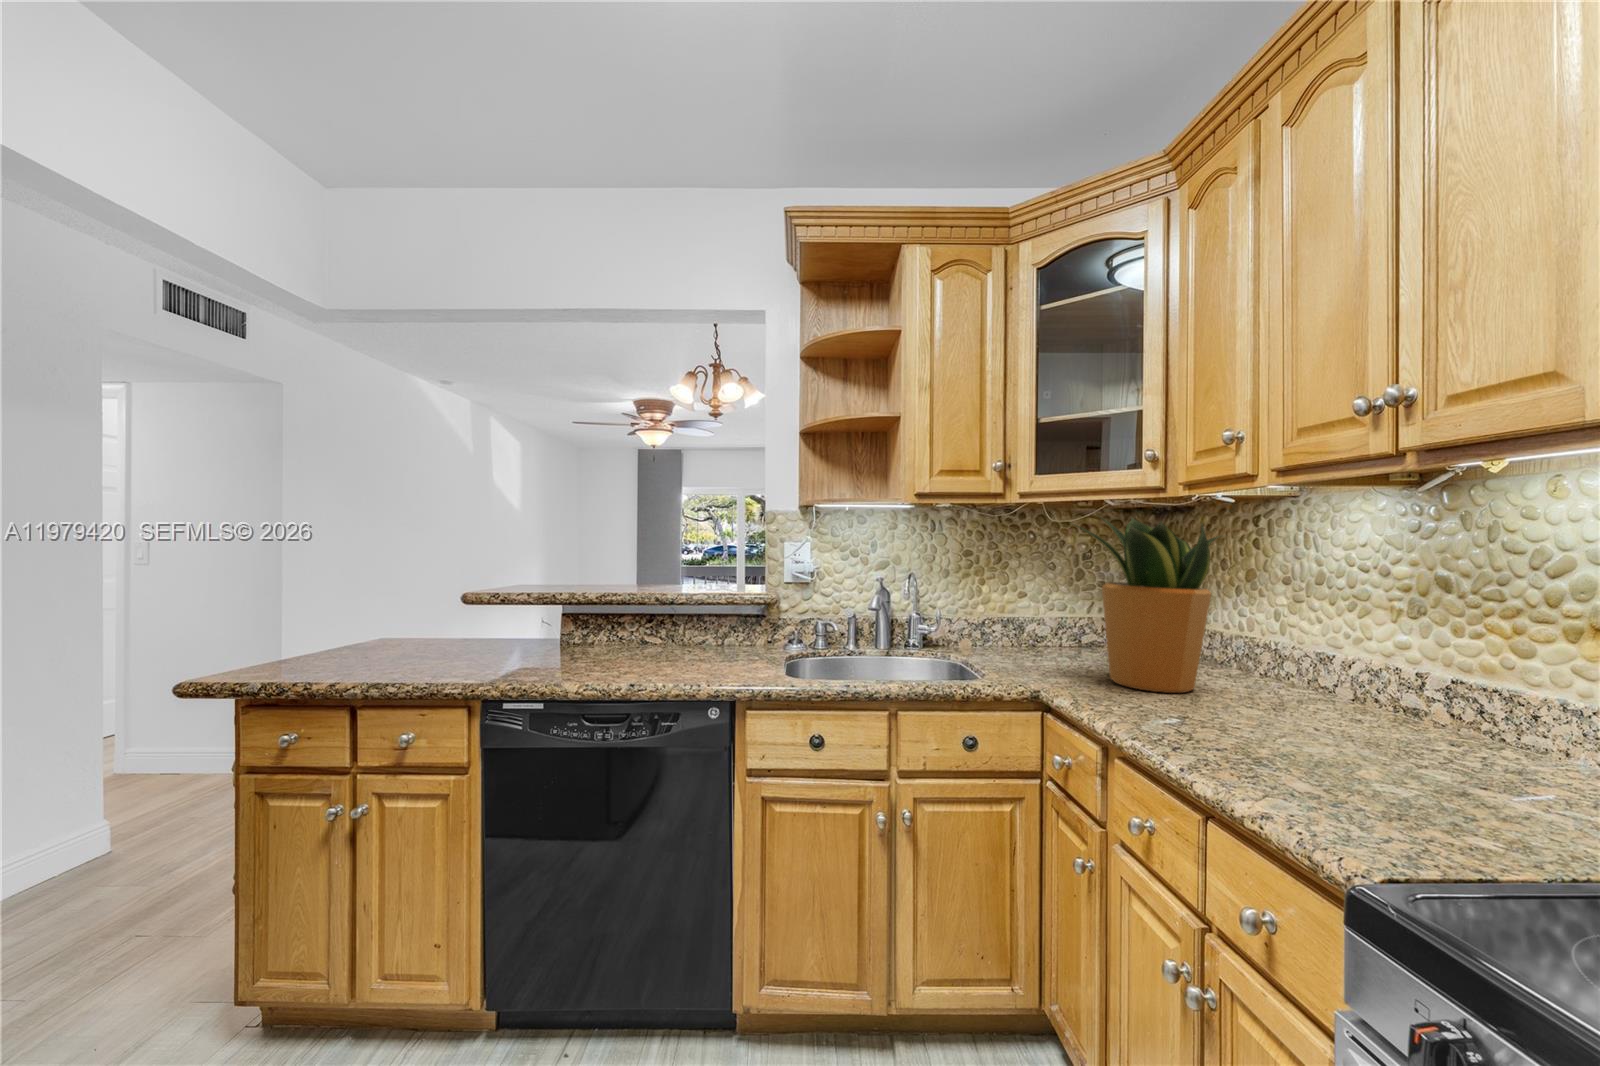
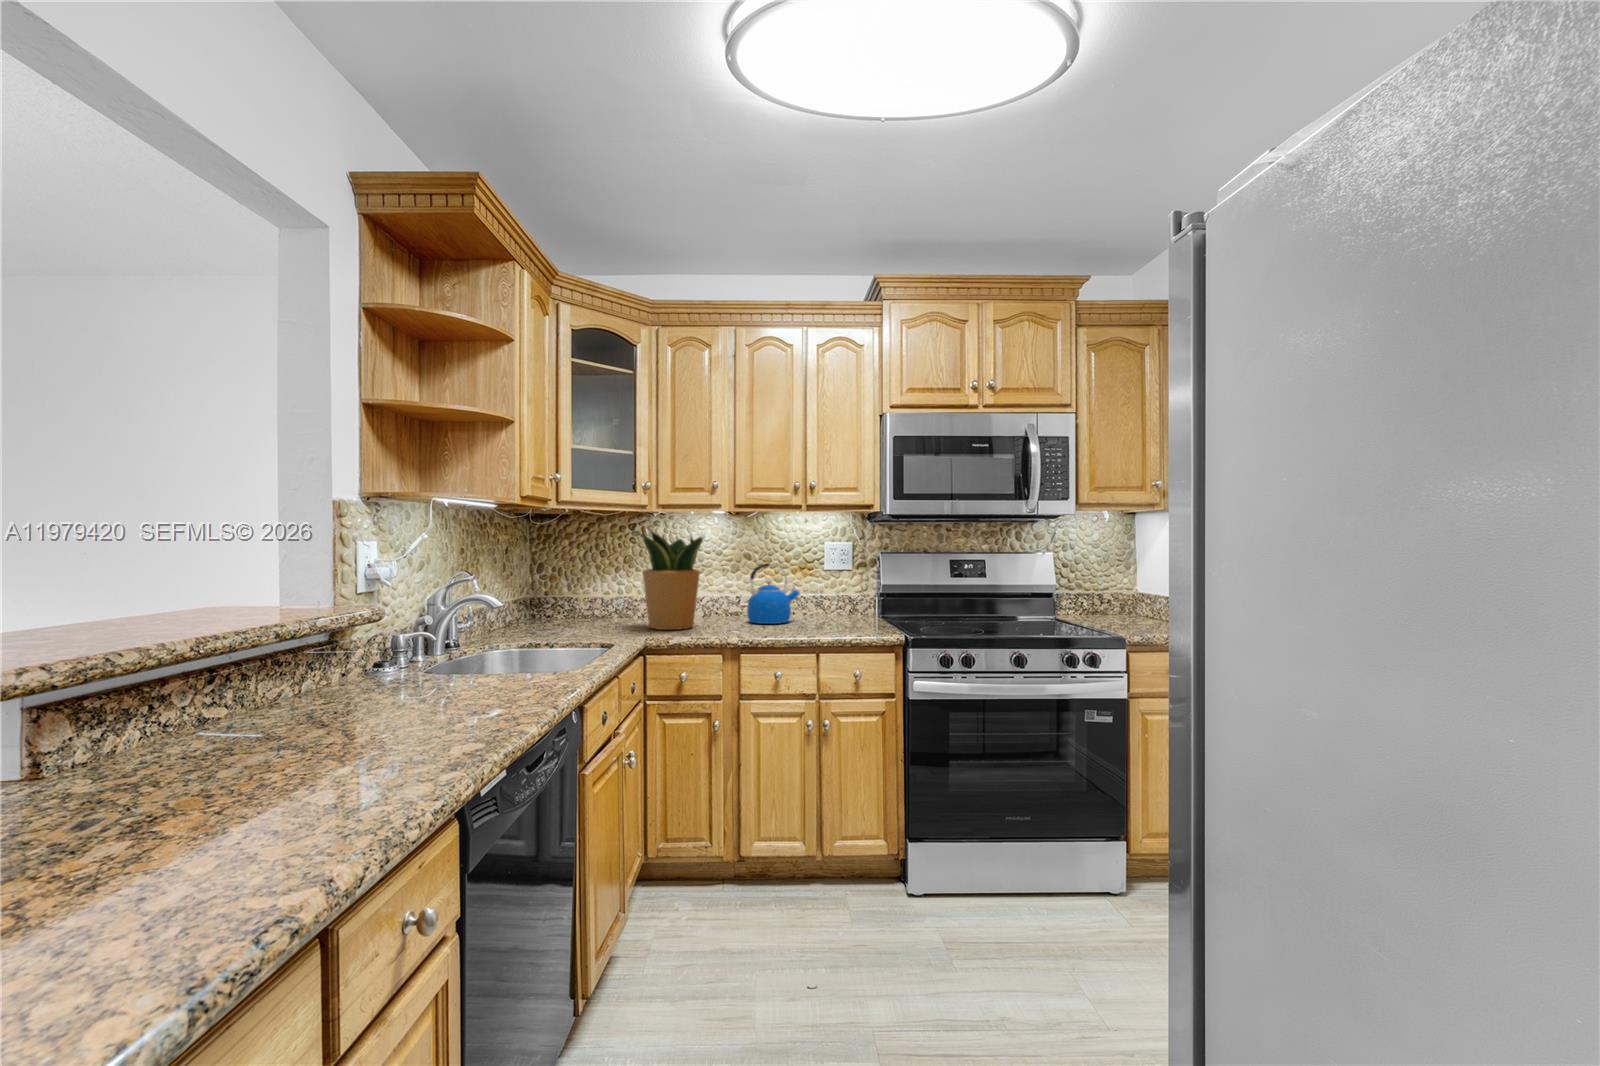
kettle: none [1301,594,1469,748] -> present [747,563,800,624]

